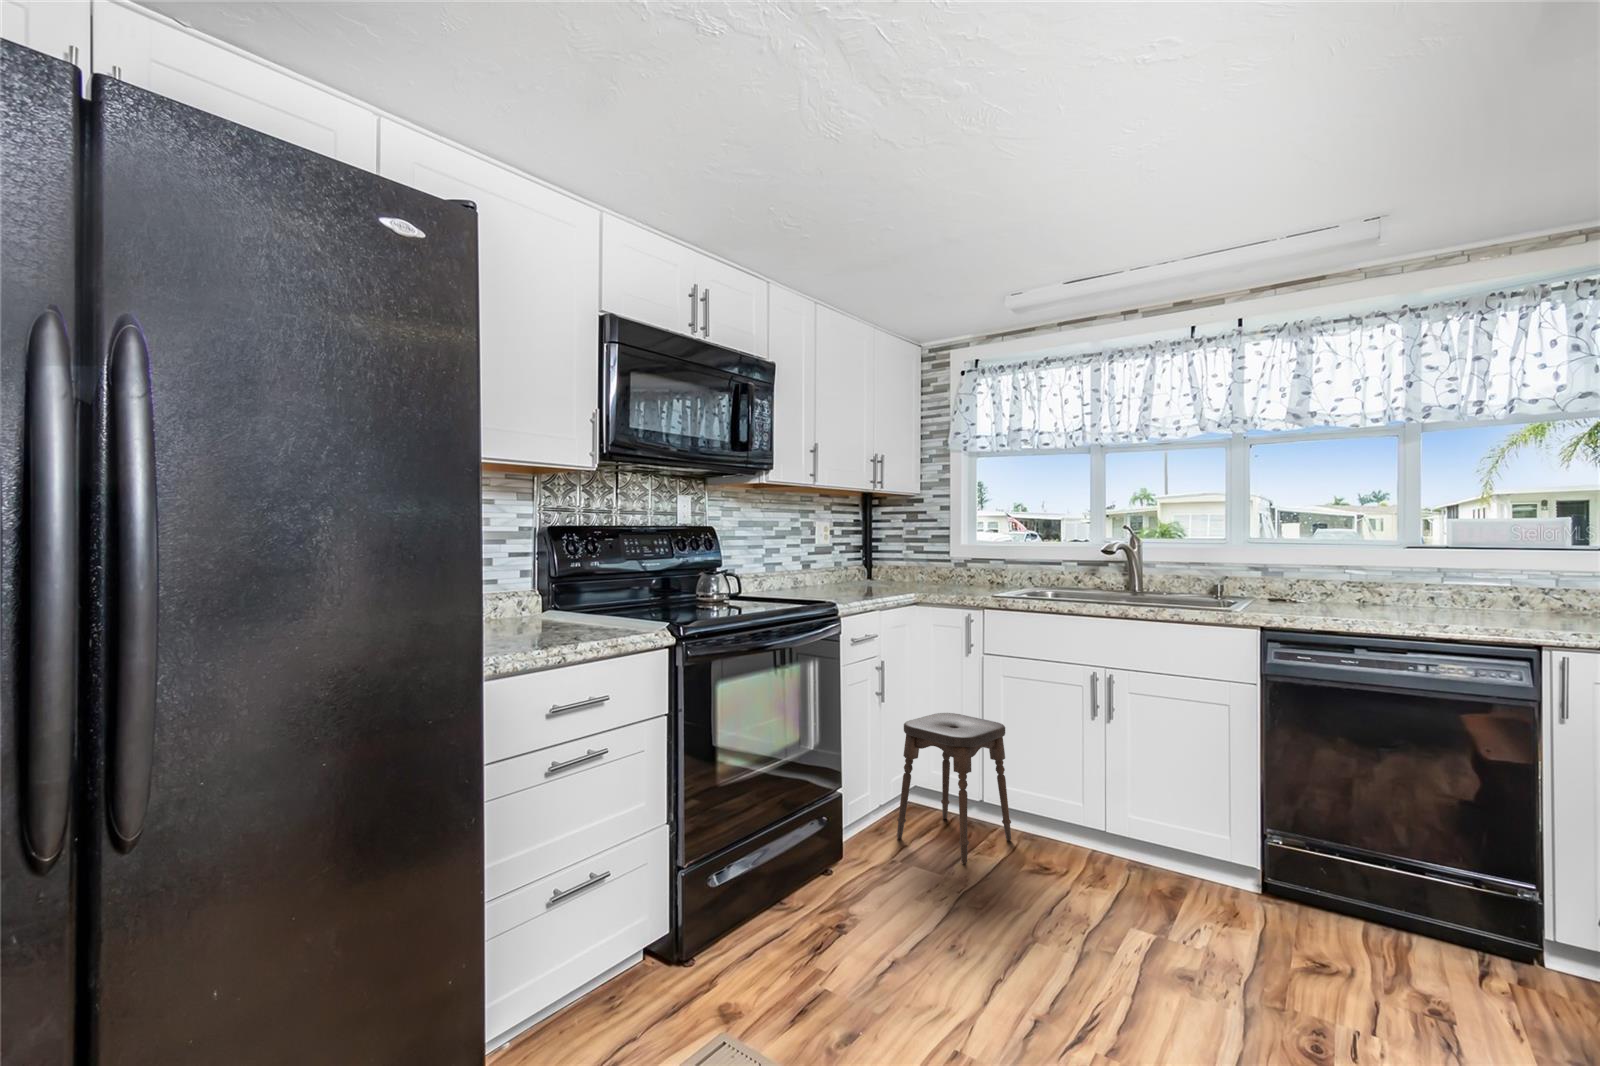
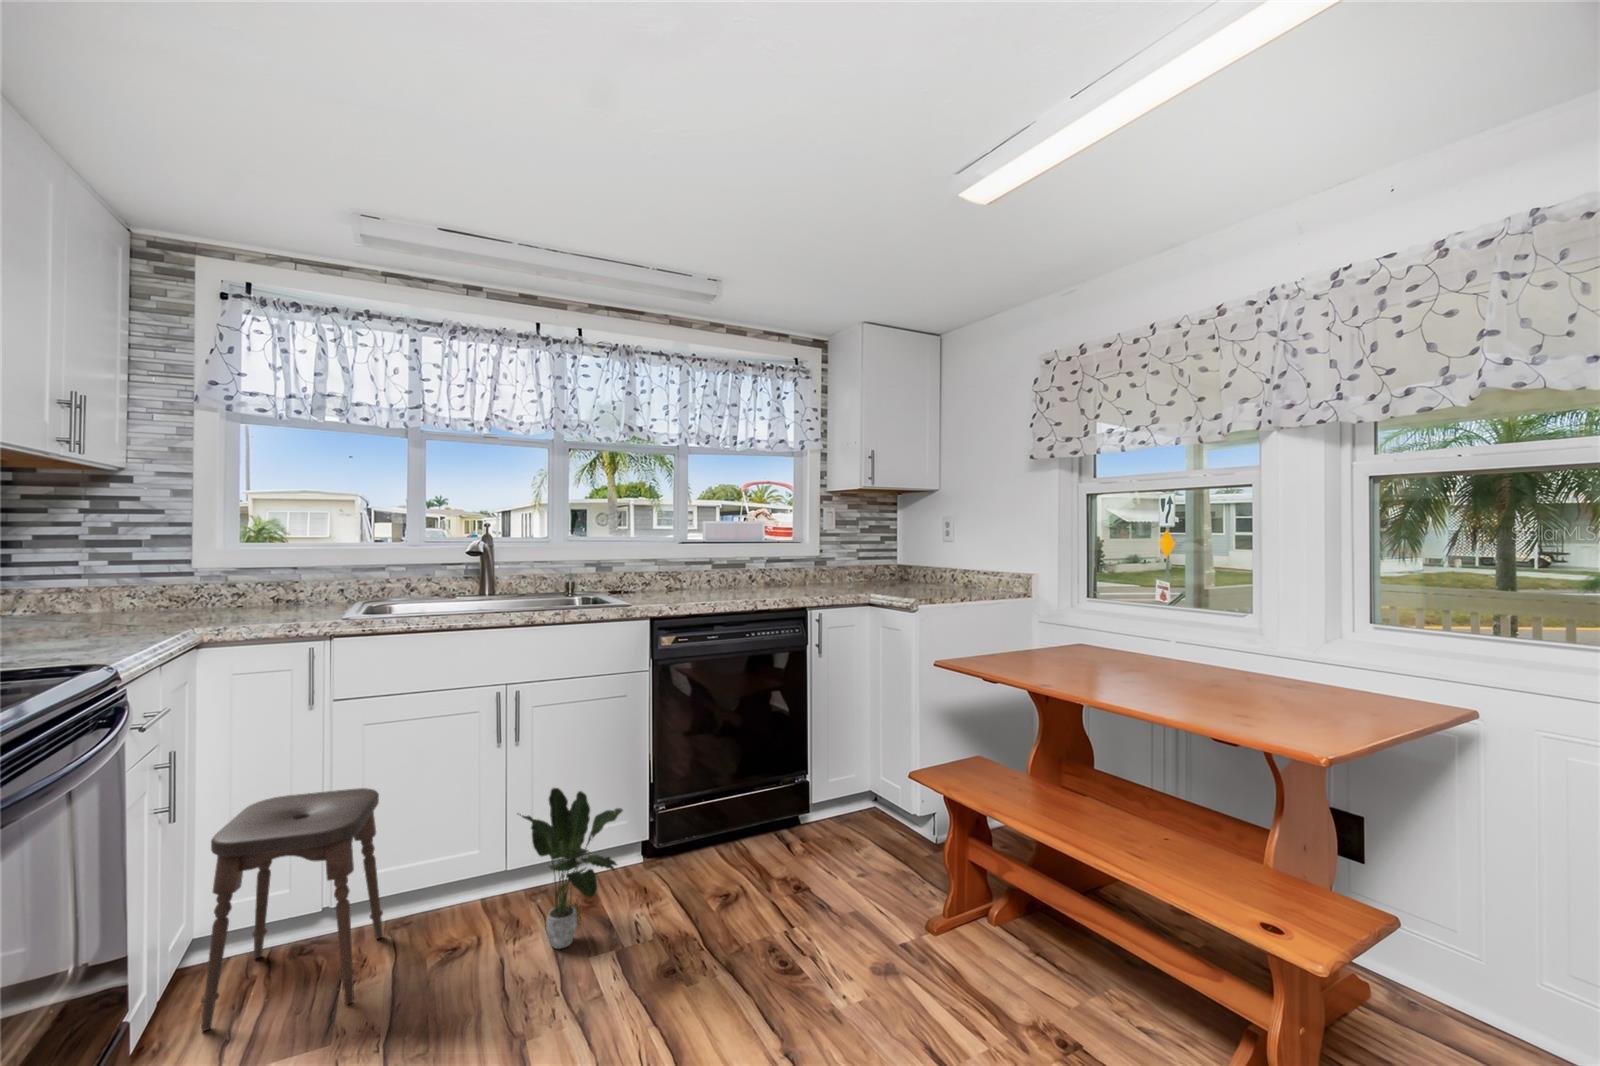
potted plant: none [1081,762,1181,911] -> present [518,788,623,949]

